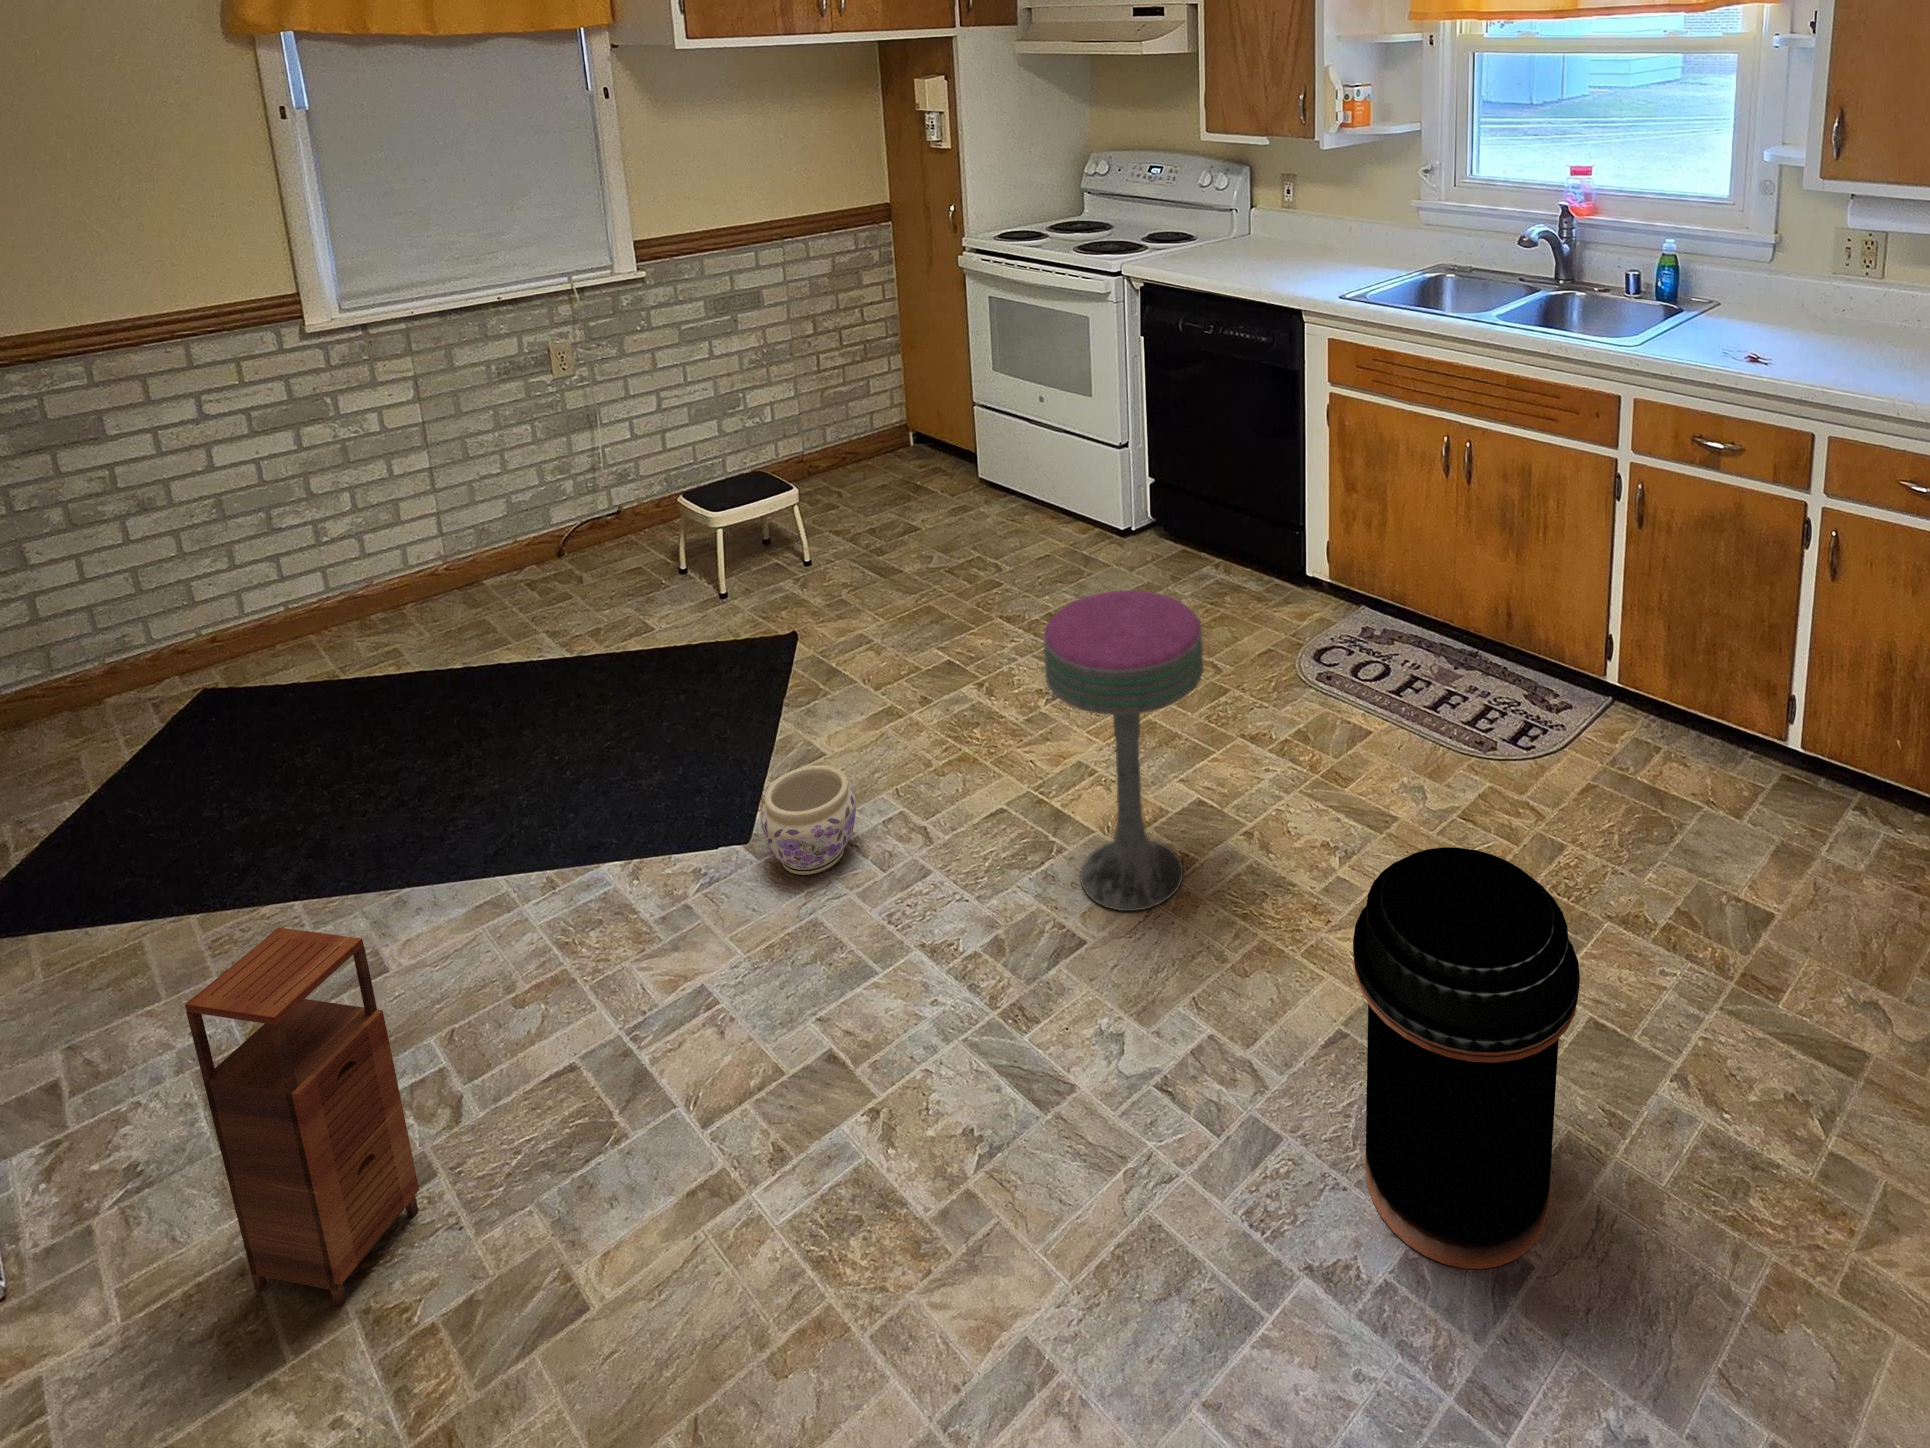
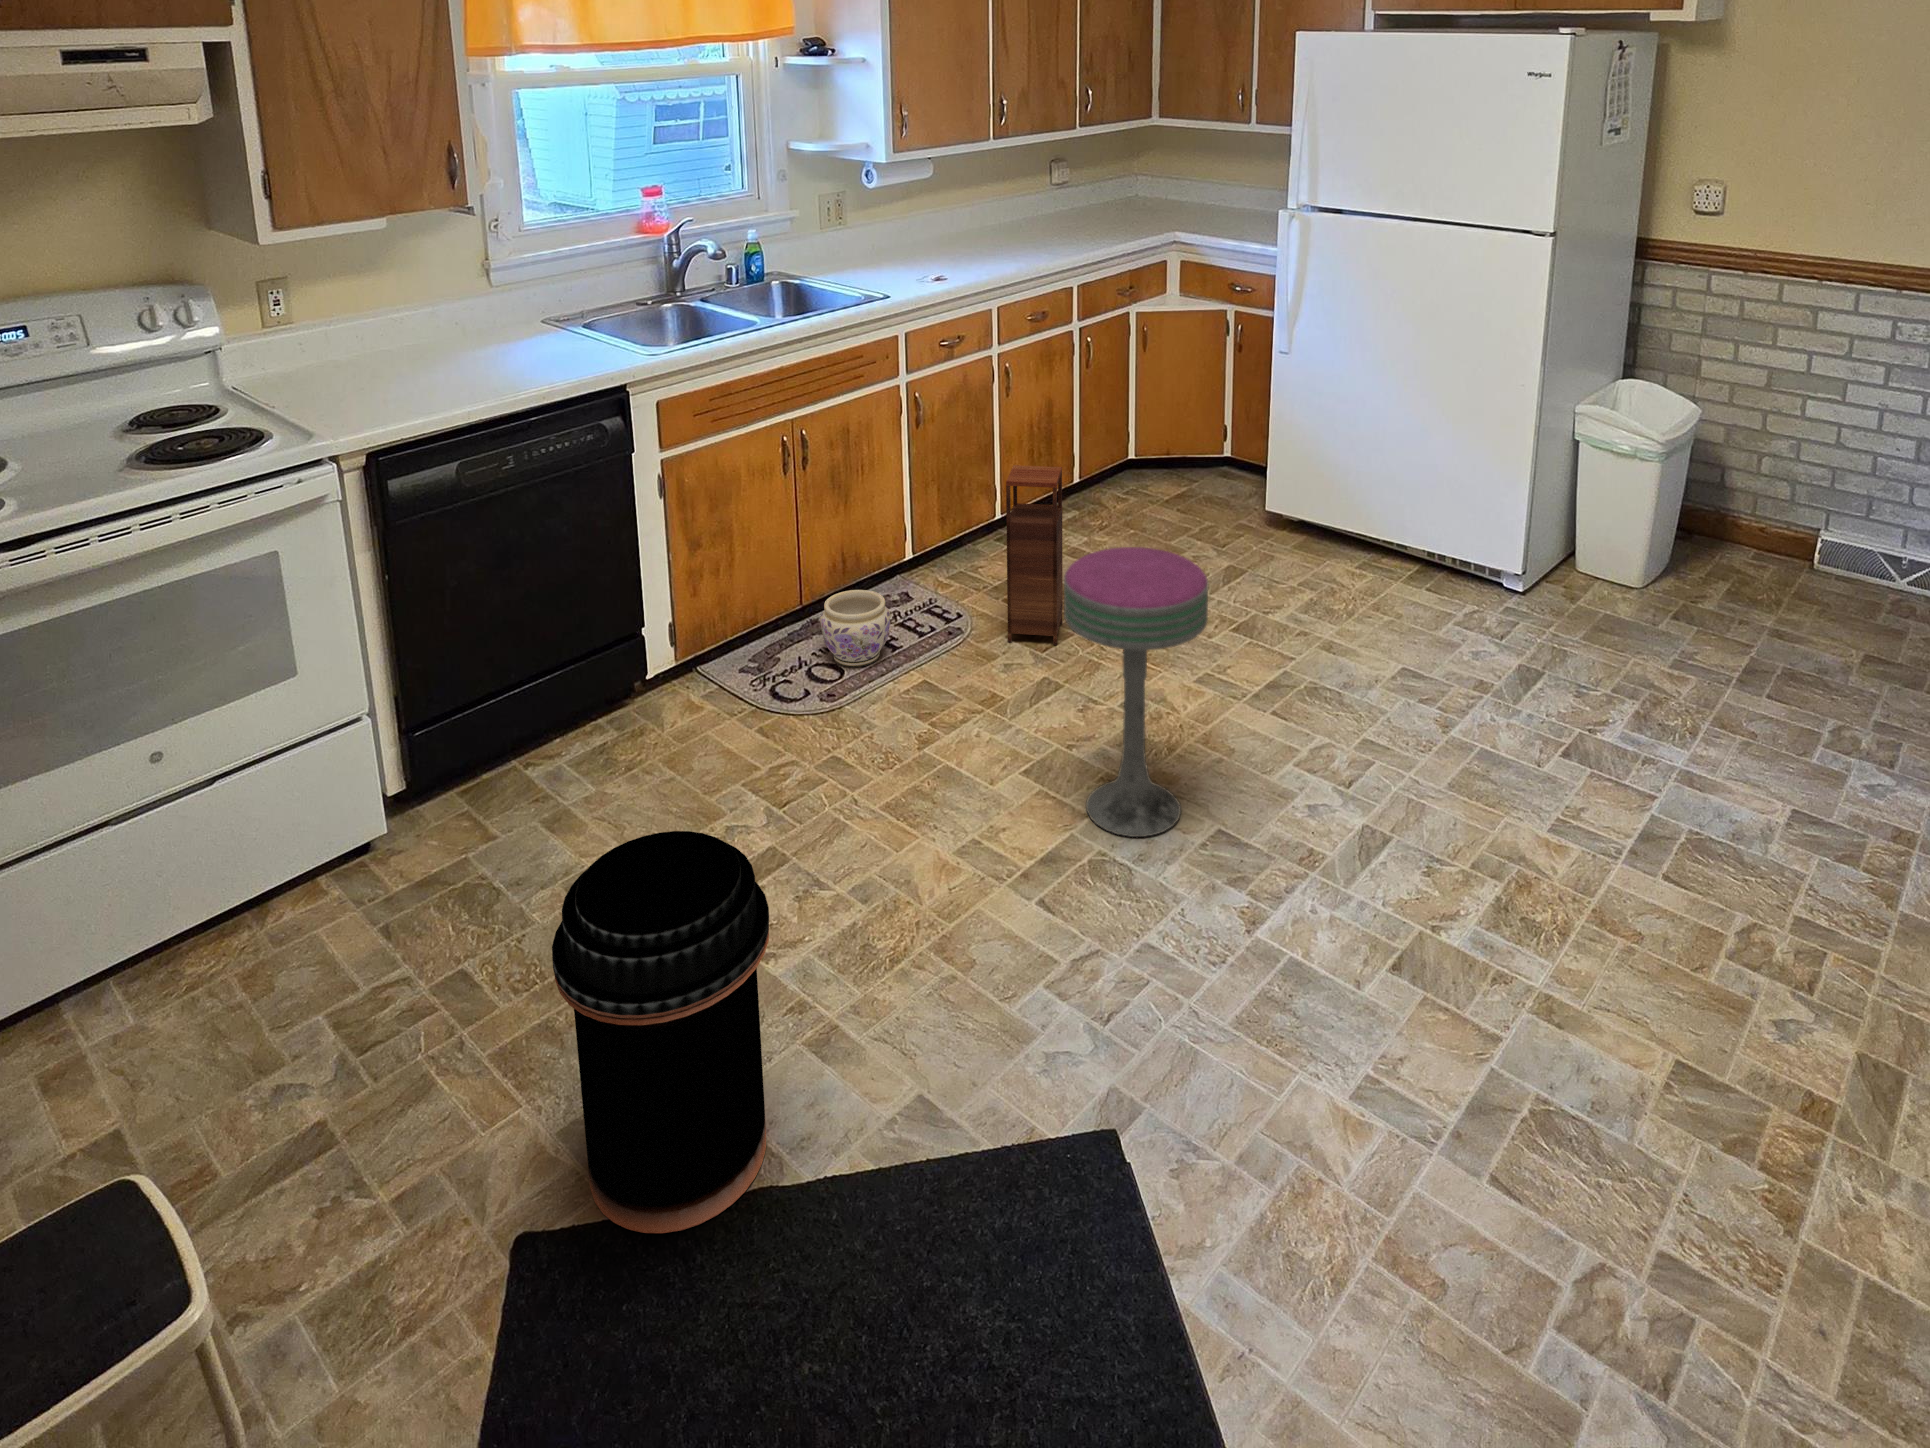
planter: present [761,765,856,877] -> present [820,590,890,667]
trash can: present [1353,847,1580,1269] -> present [552,831,769,1233]
storage cabinet: present [185,928,419,1306] -> present [1006,465,1063,645]

